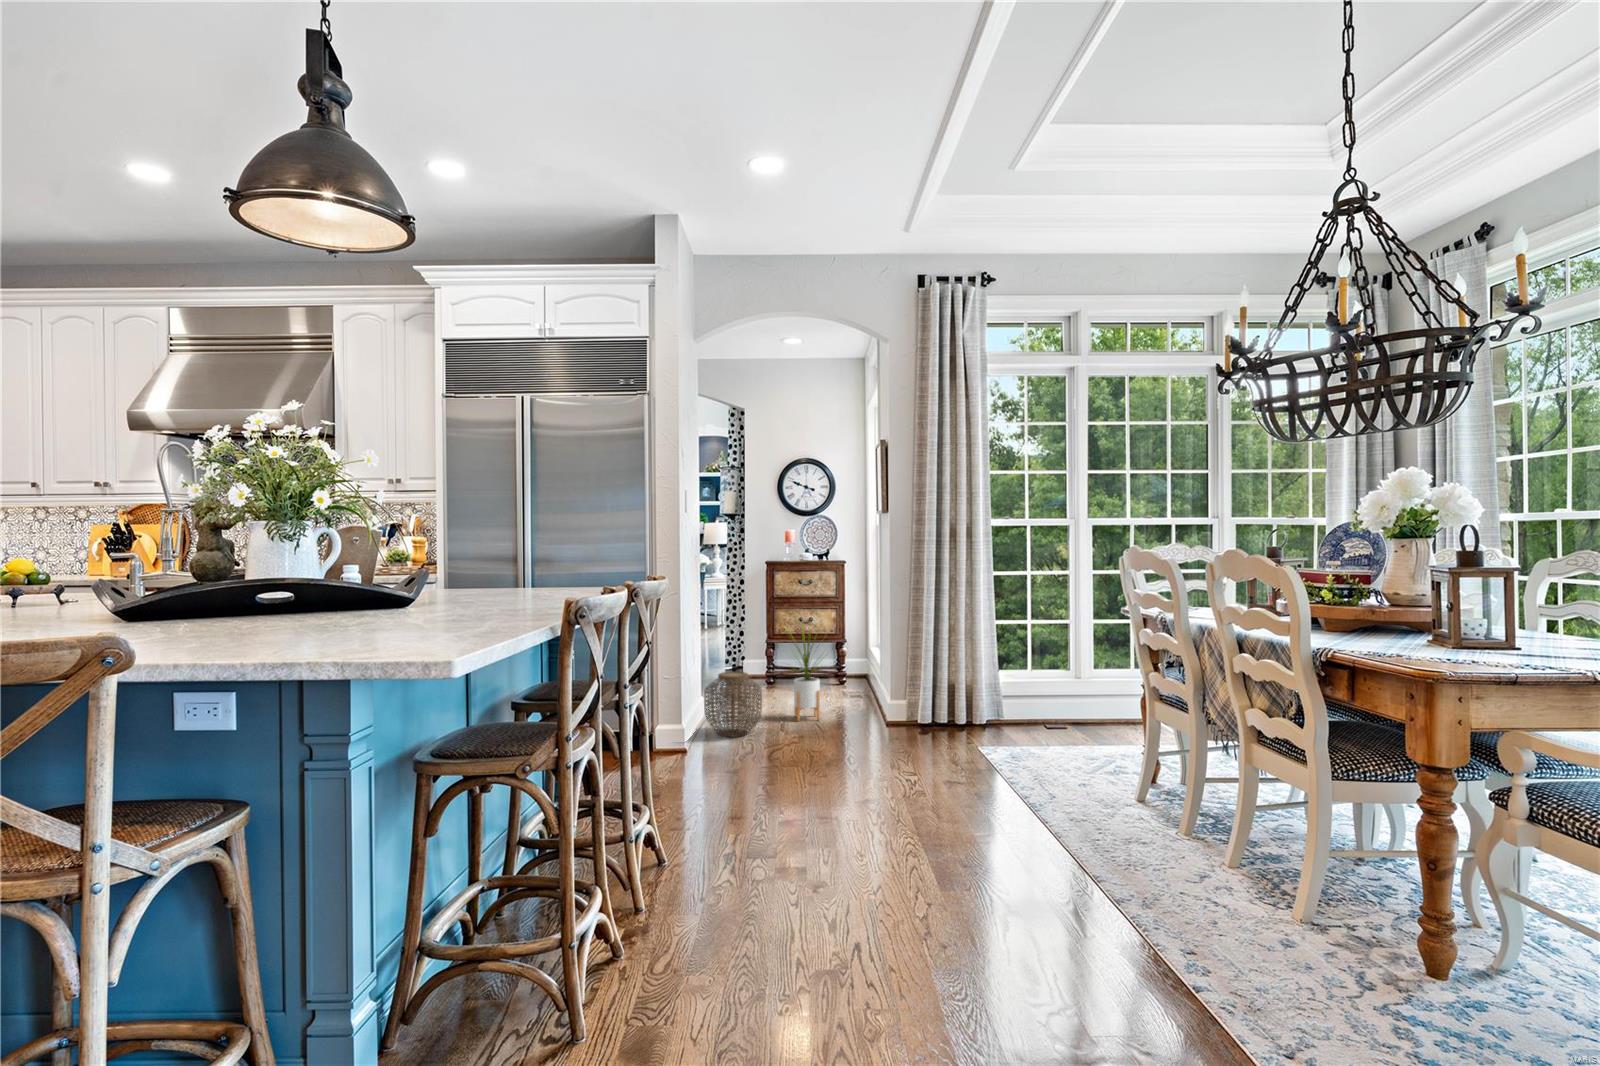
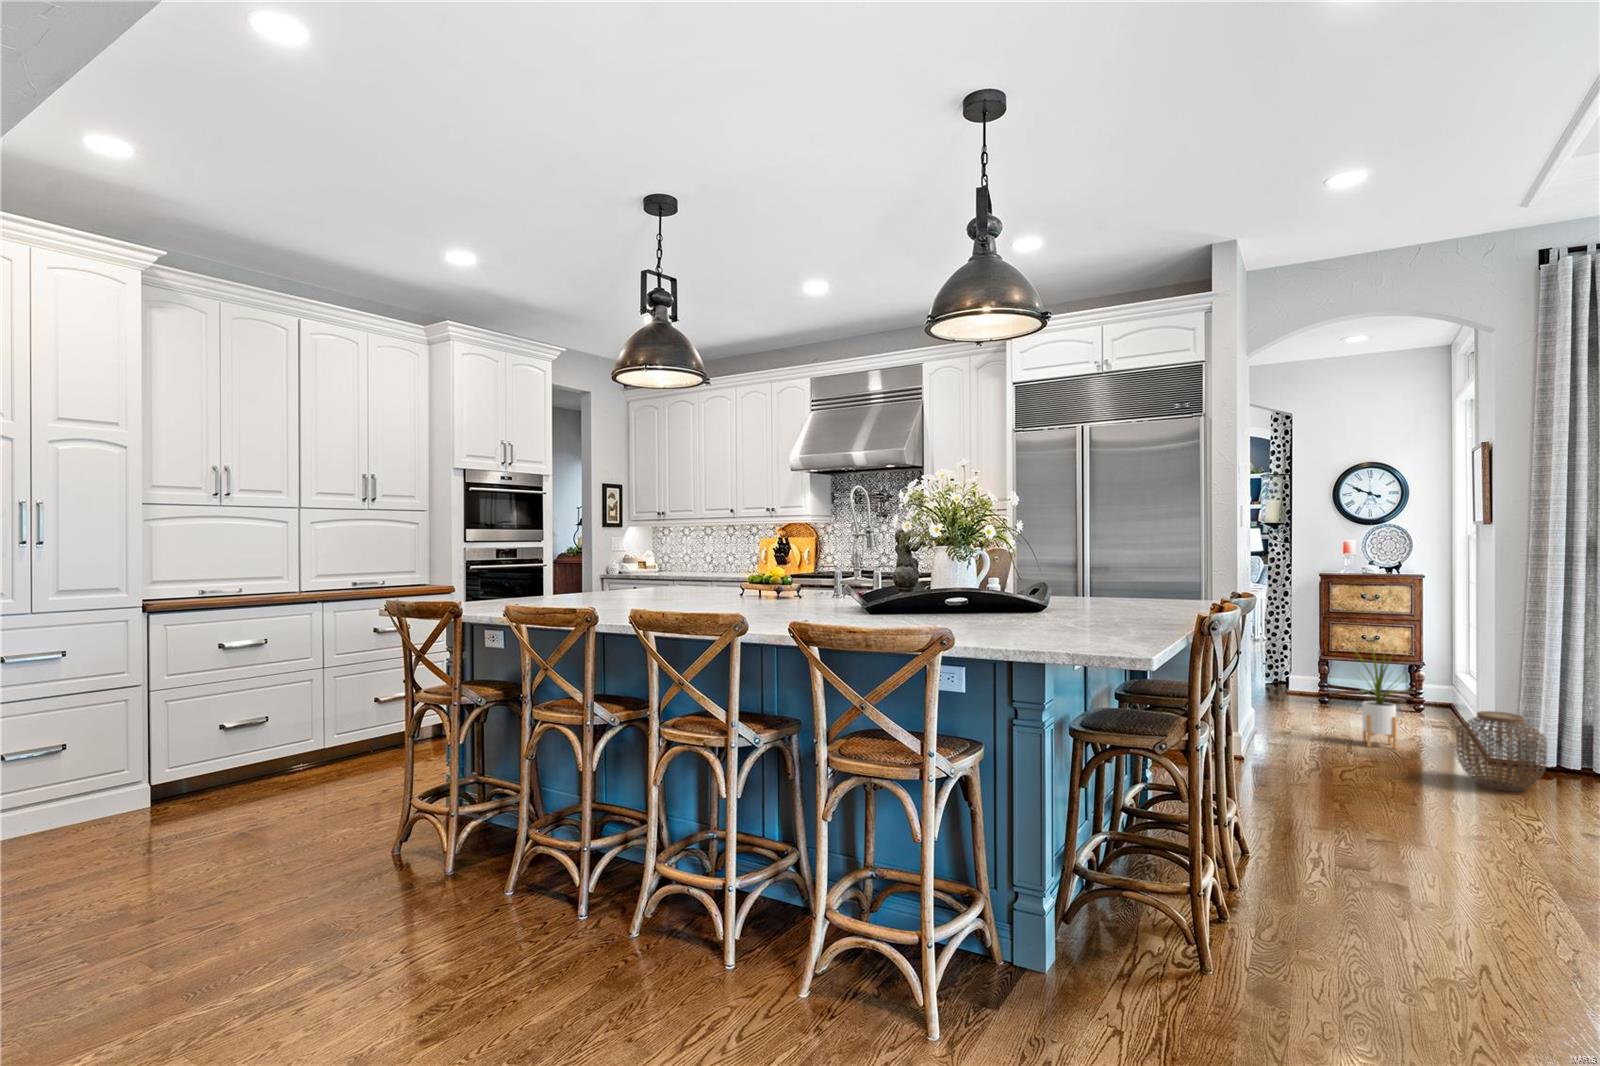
woven basket: present [704,672,762,737] -> present [1456,711,1547,792]

